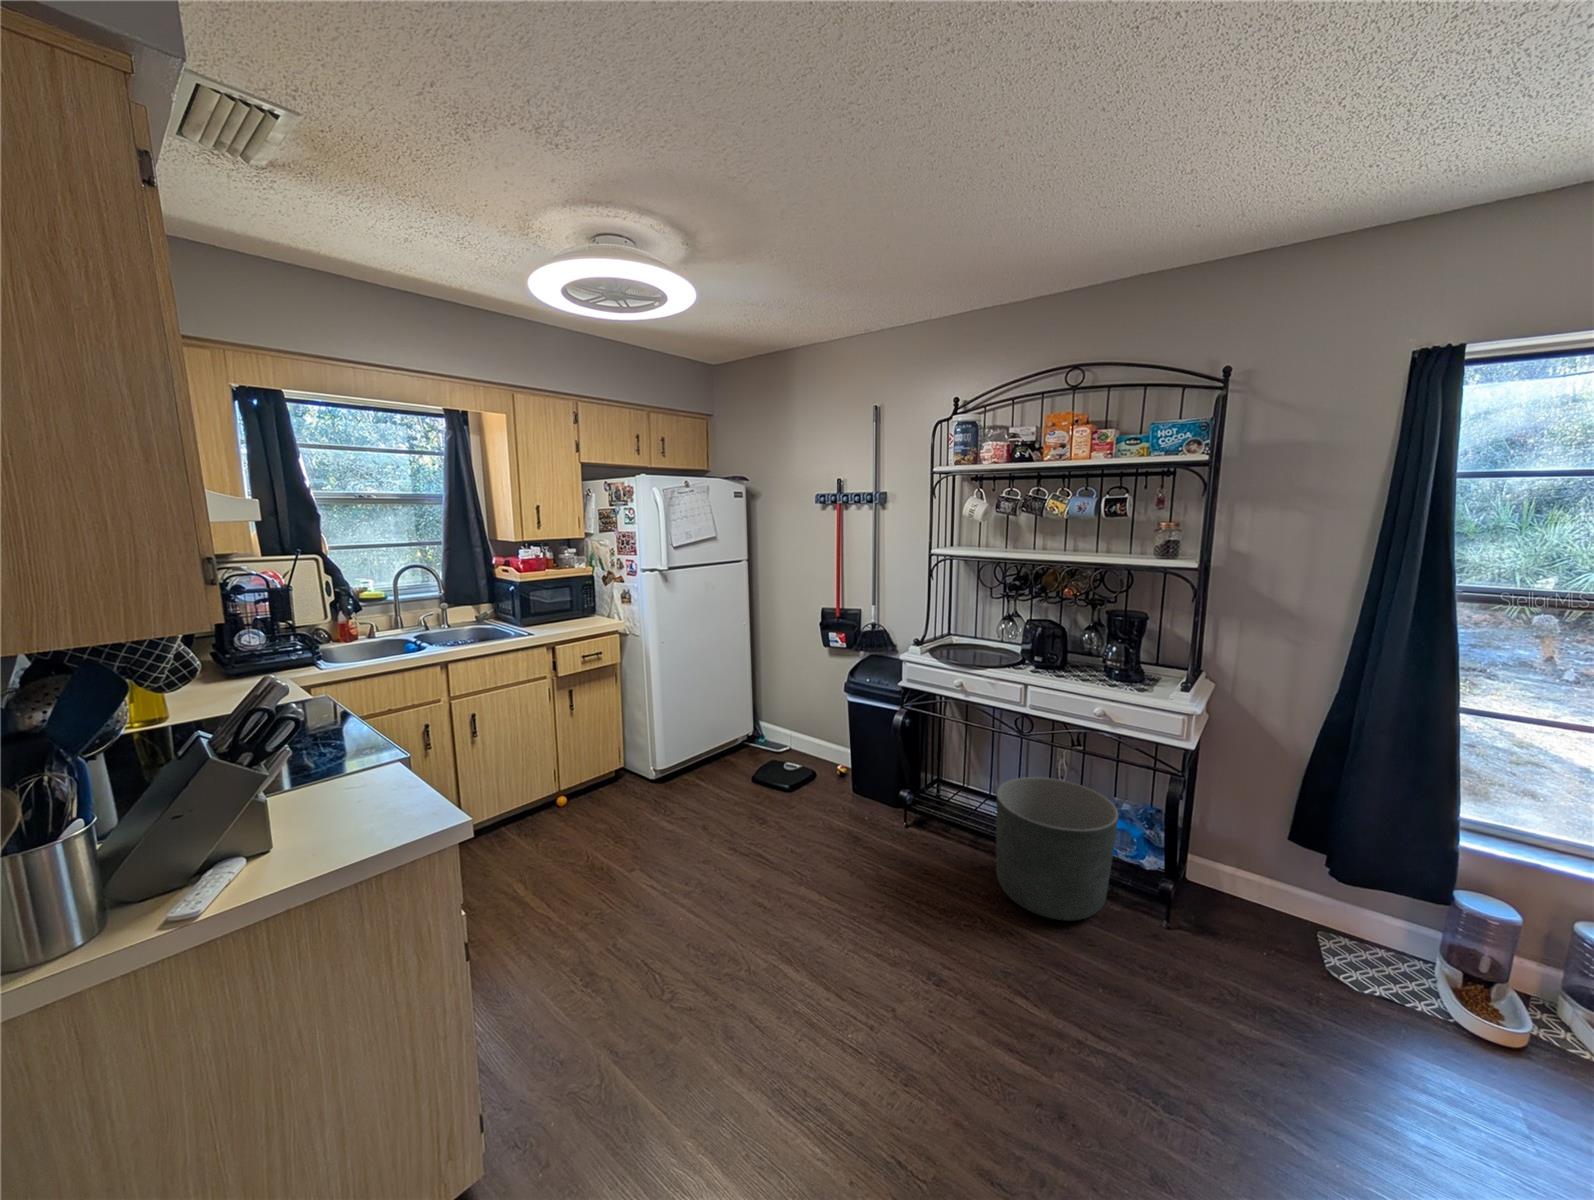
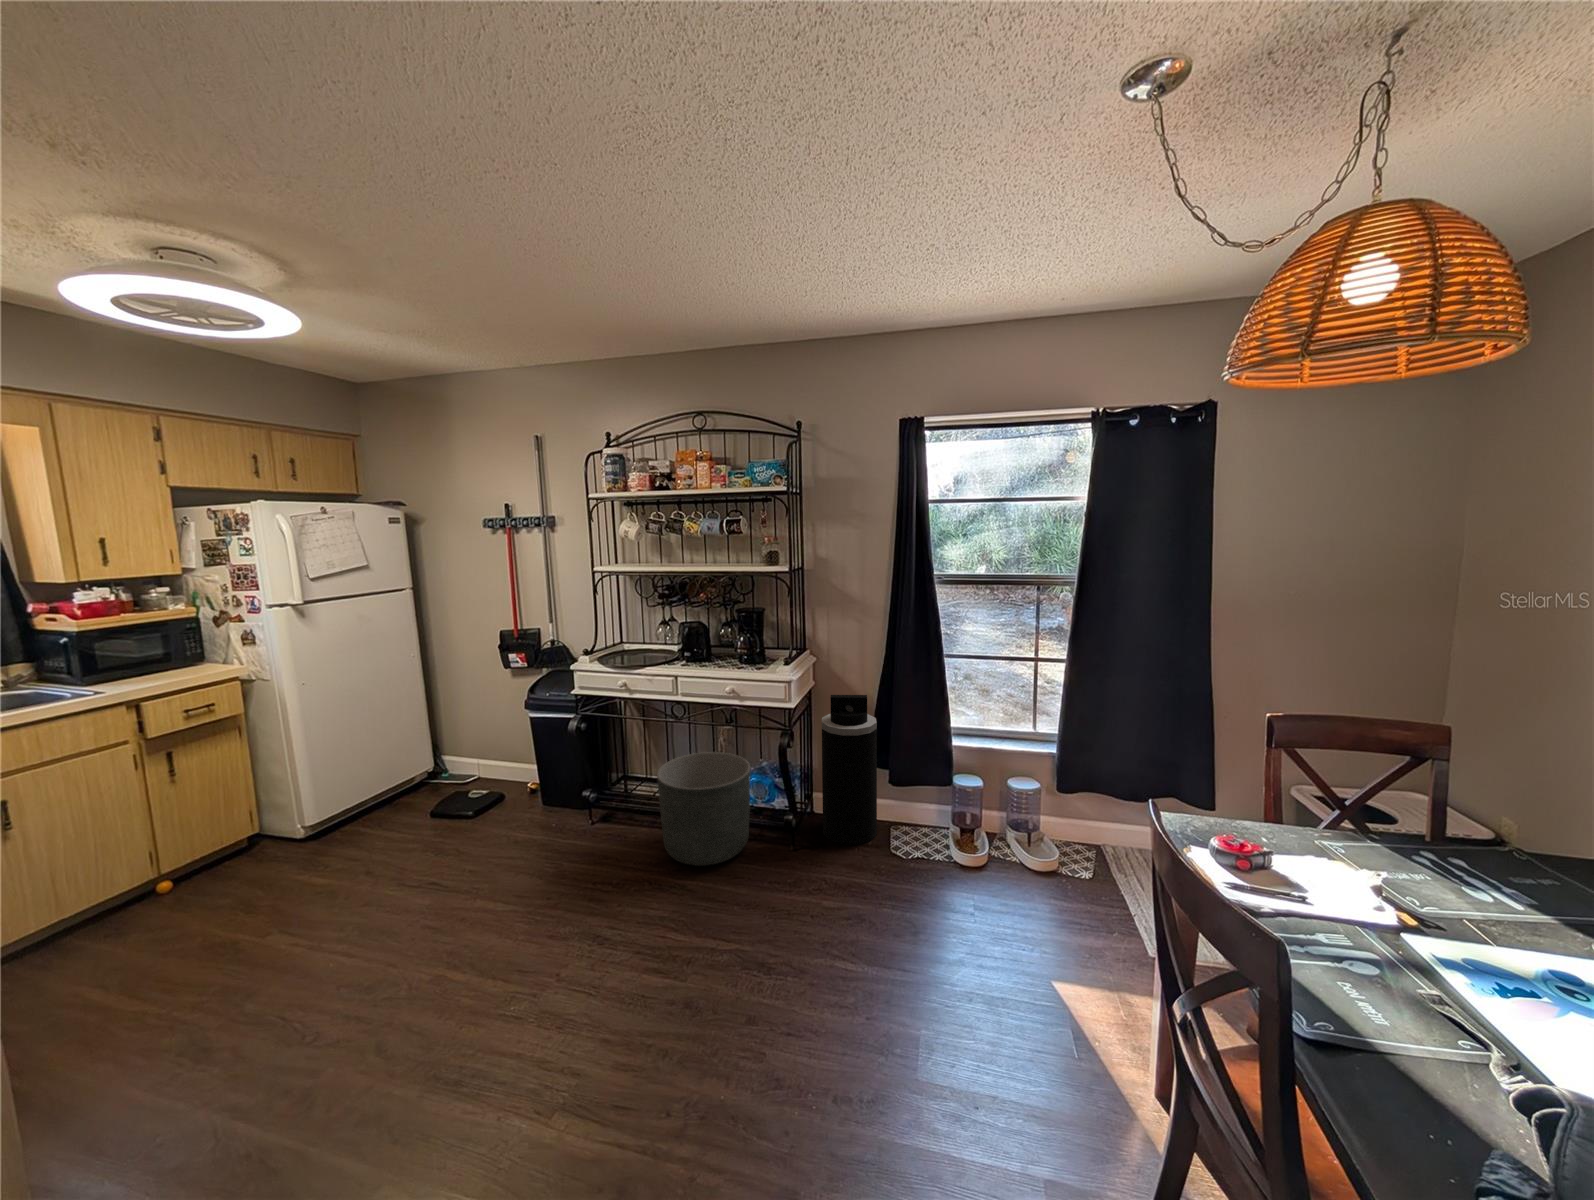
trash can: none [1209,738,1323,949] -> present [822,695,877,845]

